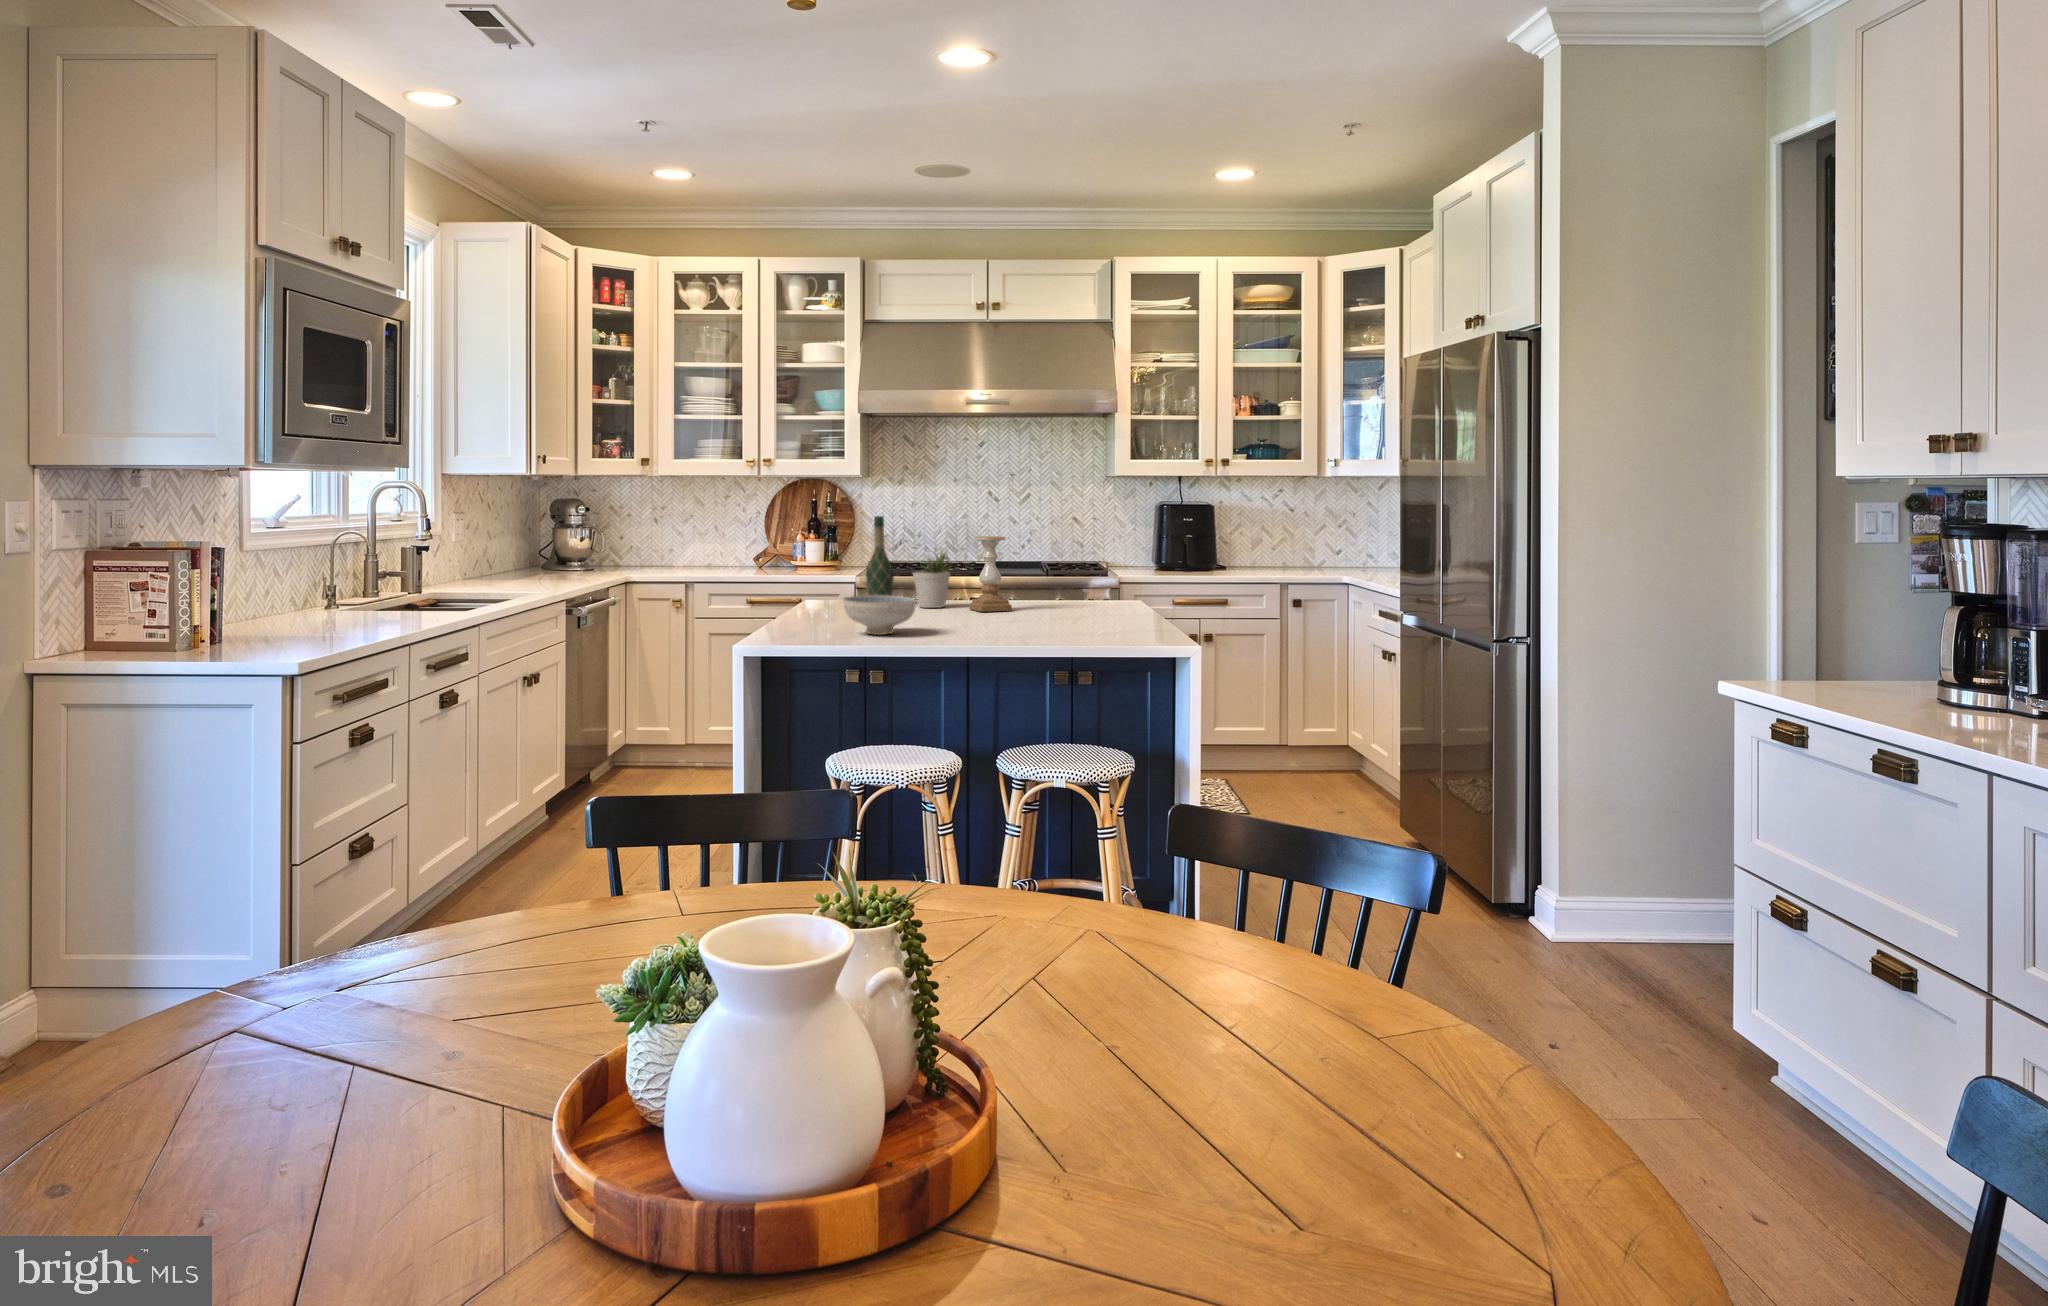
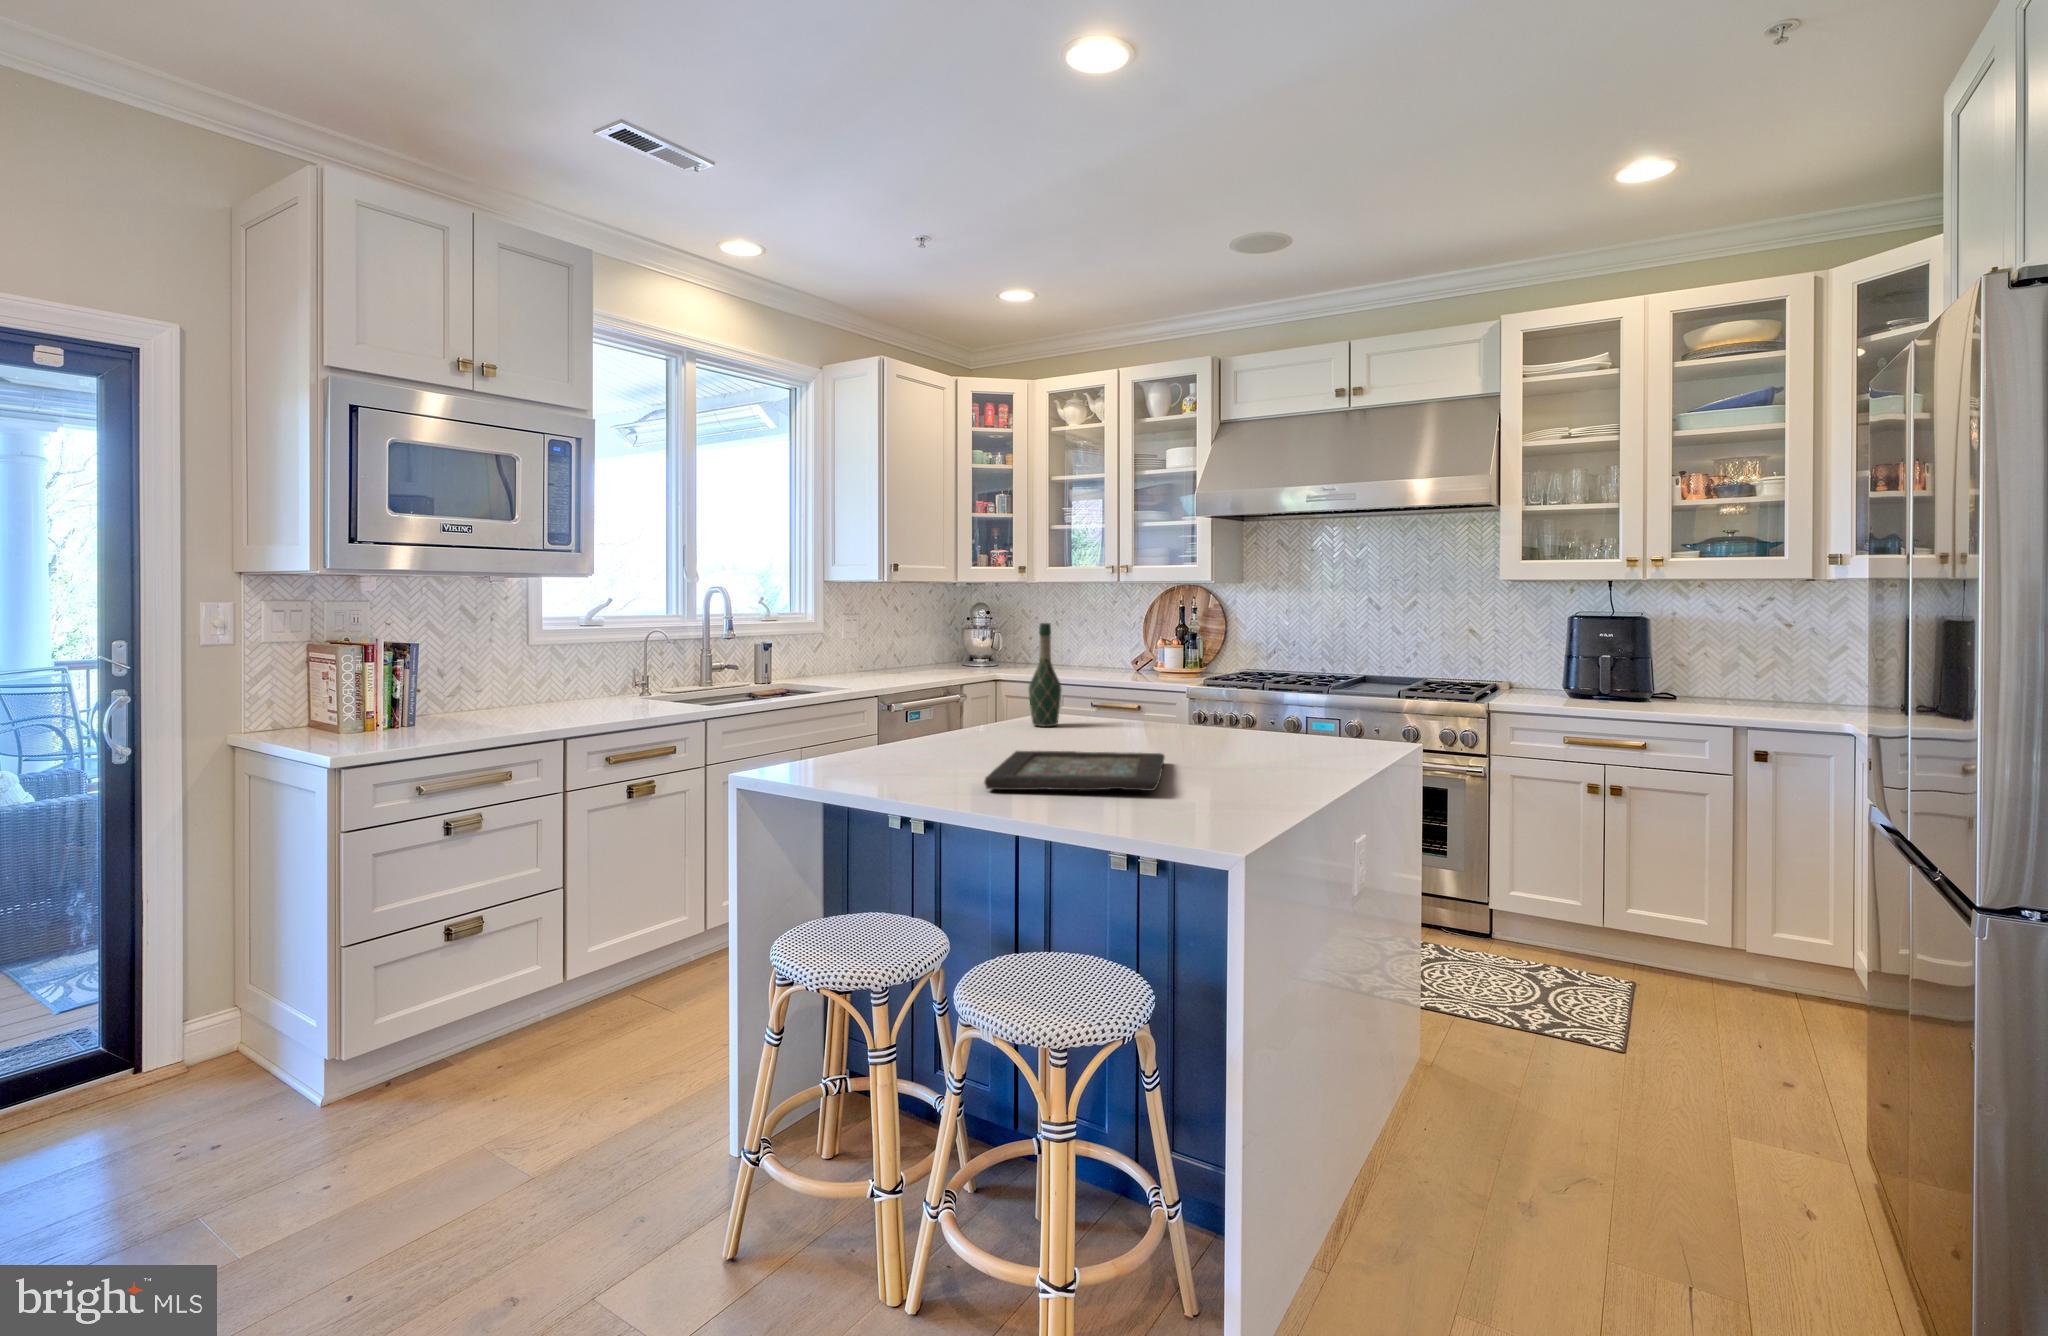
candle holder: present [970,536,1012,612] -> none [1110,650,1155,747]
potted plant: present [913,552,950,608] -> none [1063,662,1109,735]
ceramic bowl: present [843,595,917,635] -> none [836,719,929,771]
decorative tray: none [951,611,1111,635] -> present [984,751,1164,791]

